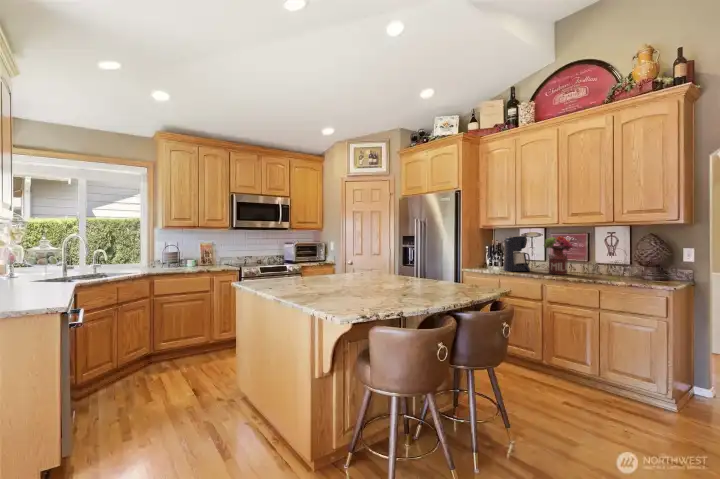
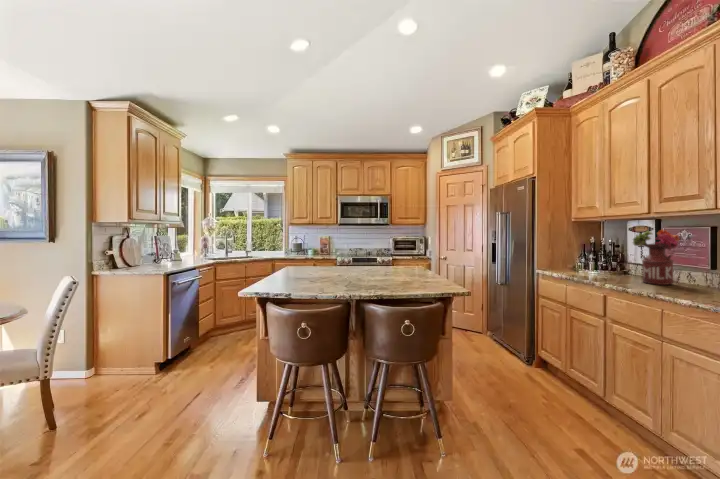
coffee maker: present [503,236,531,271] -> none [584,230,624,277]

